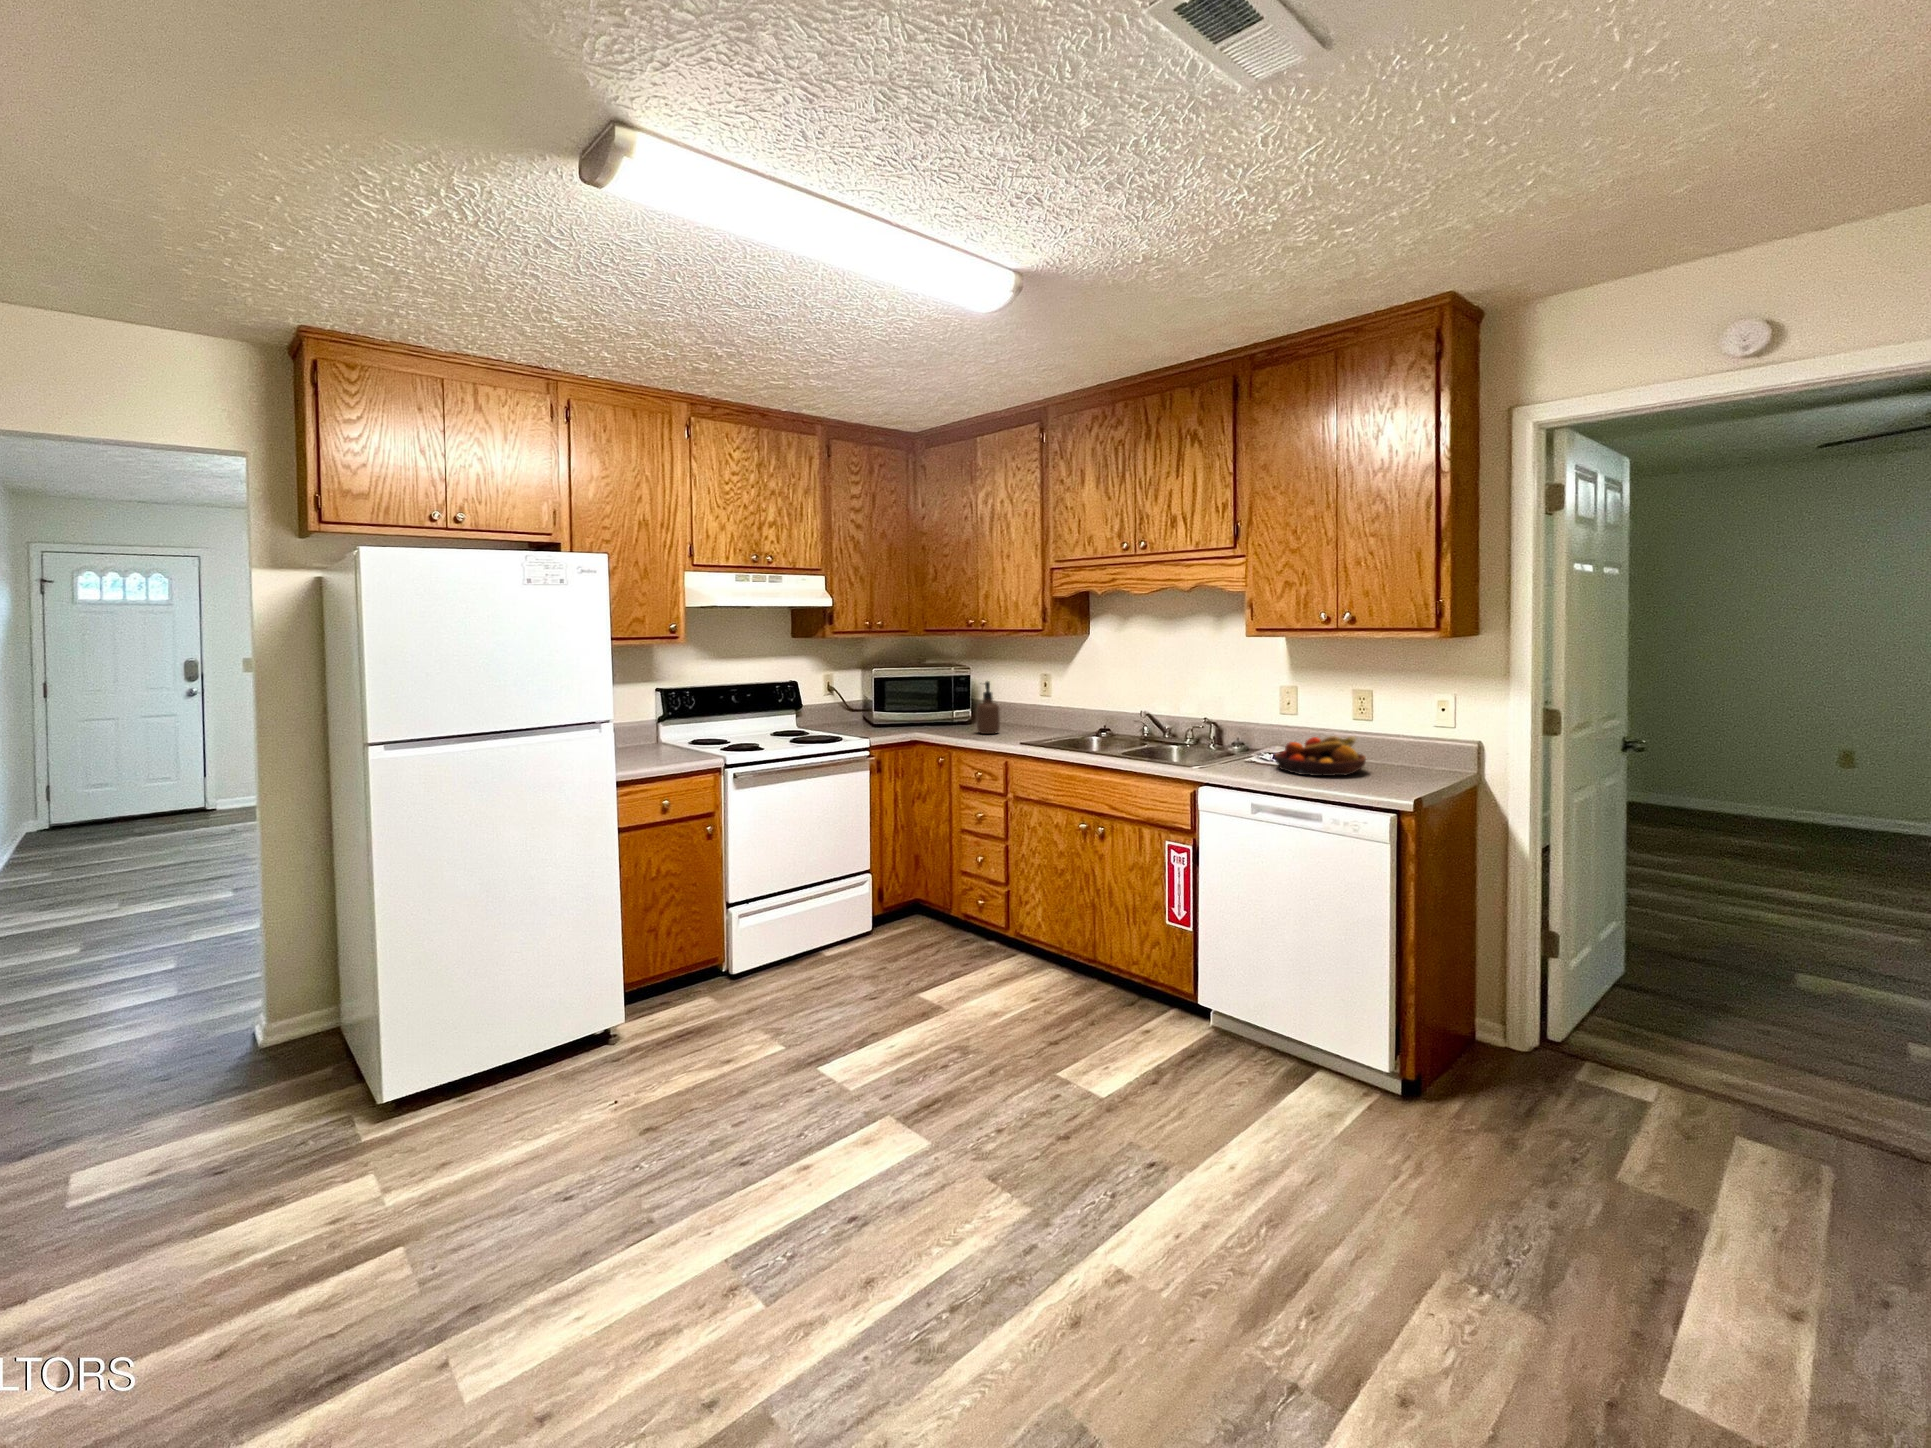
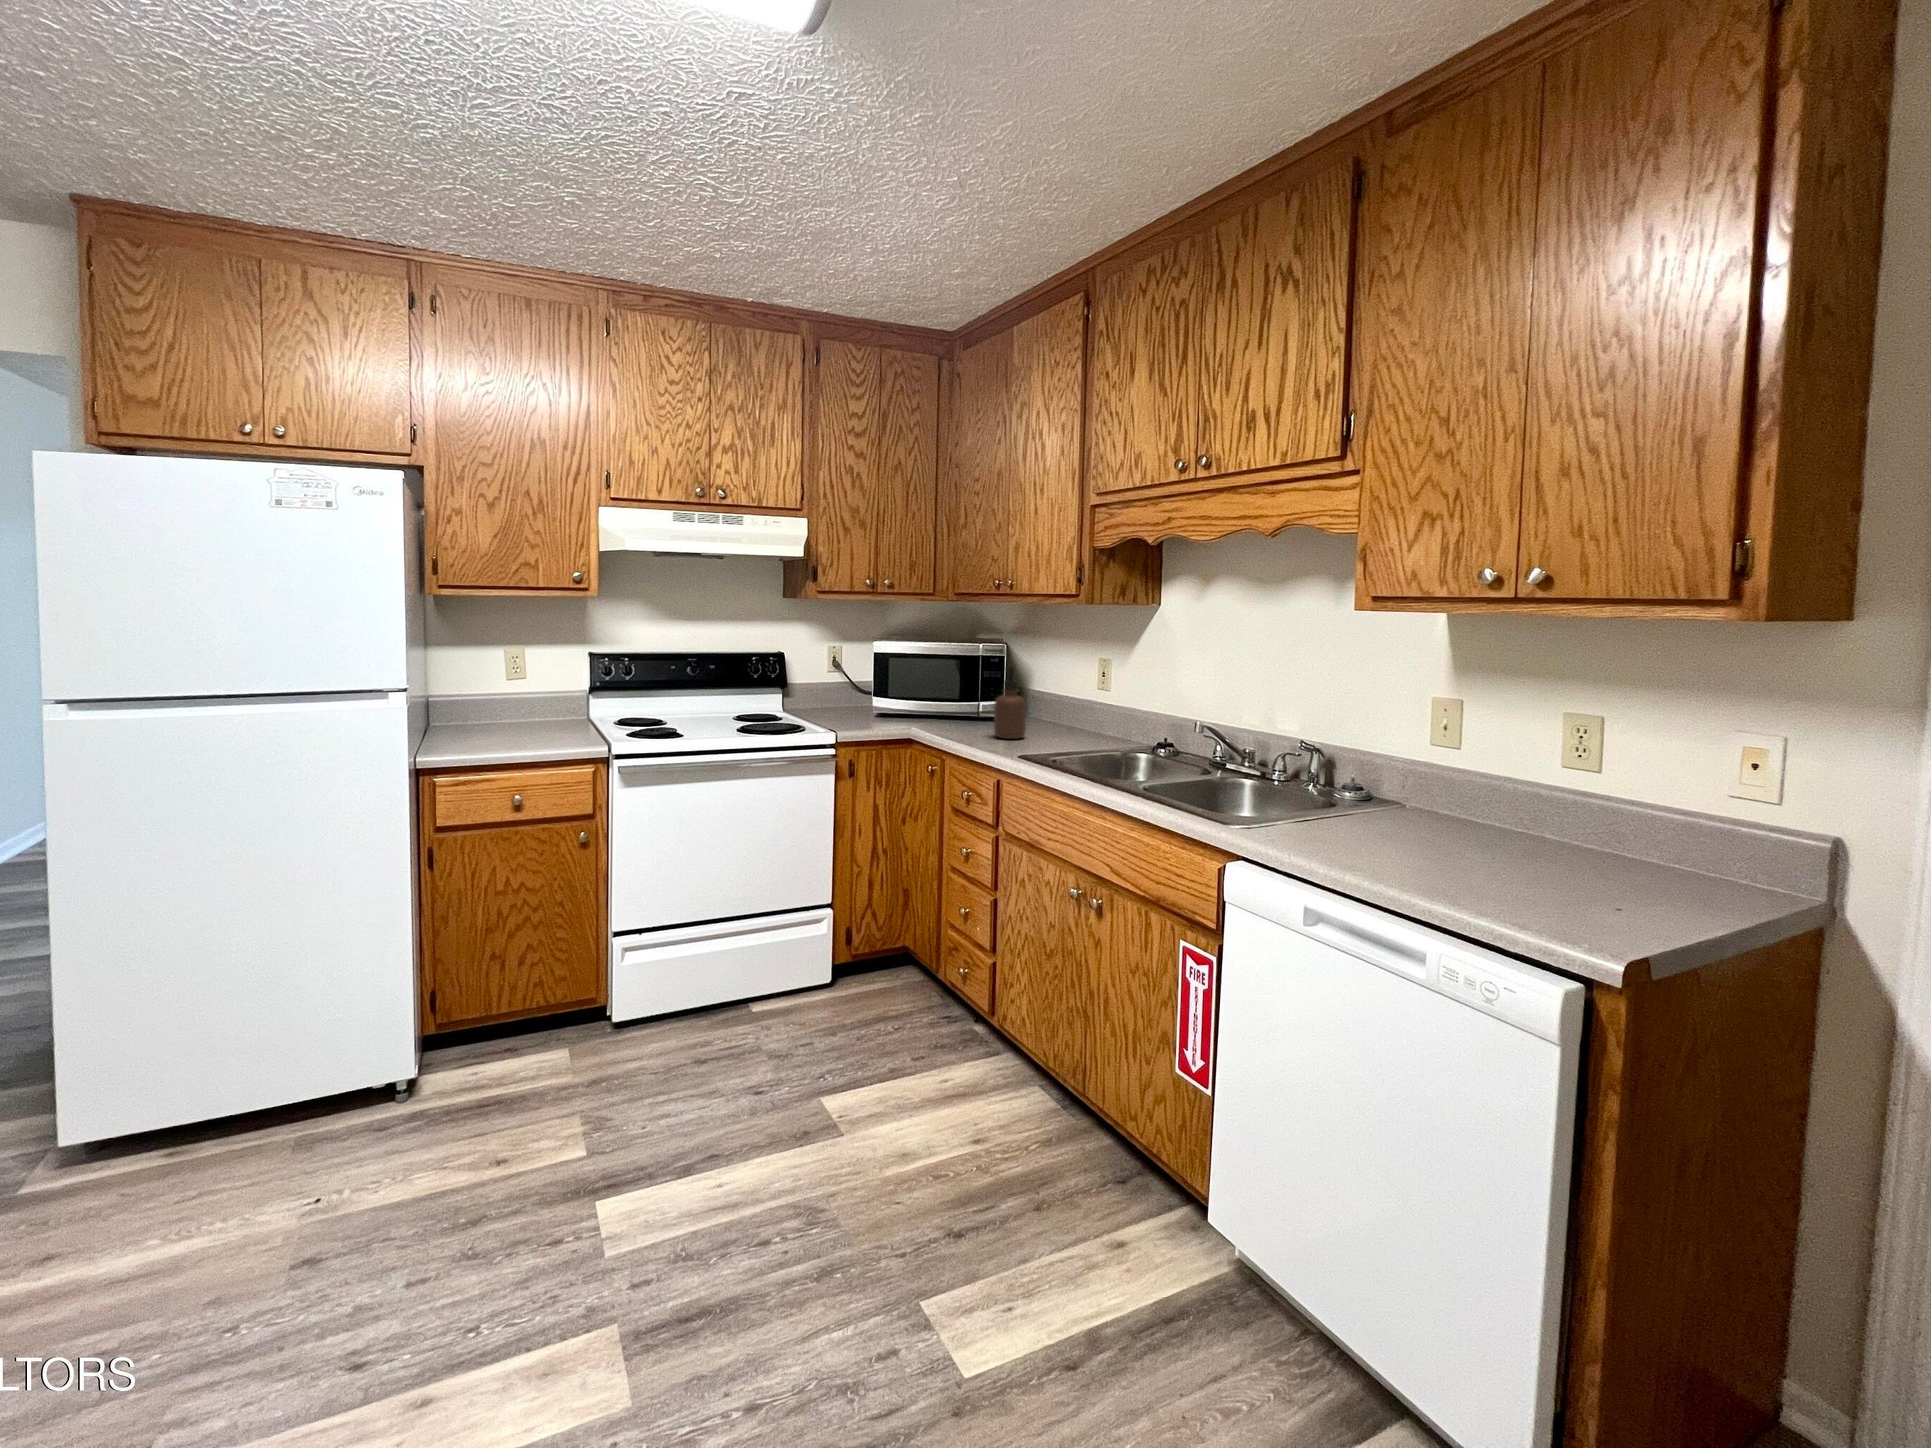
fruit bowl: present [1275,736,1366,776] -> none [1385,792,1564,872]

